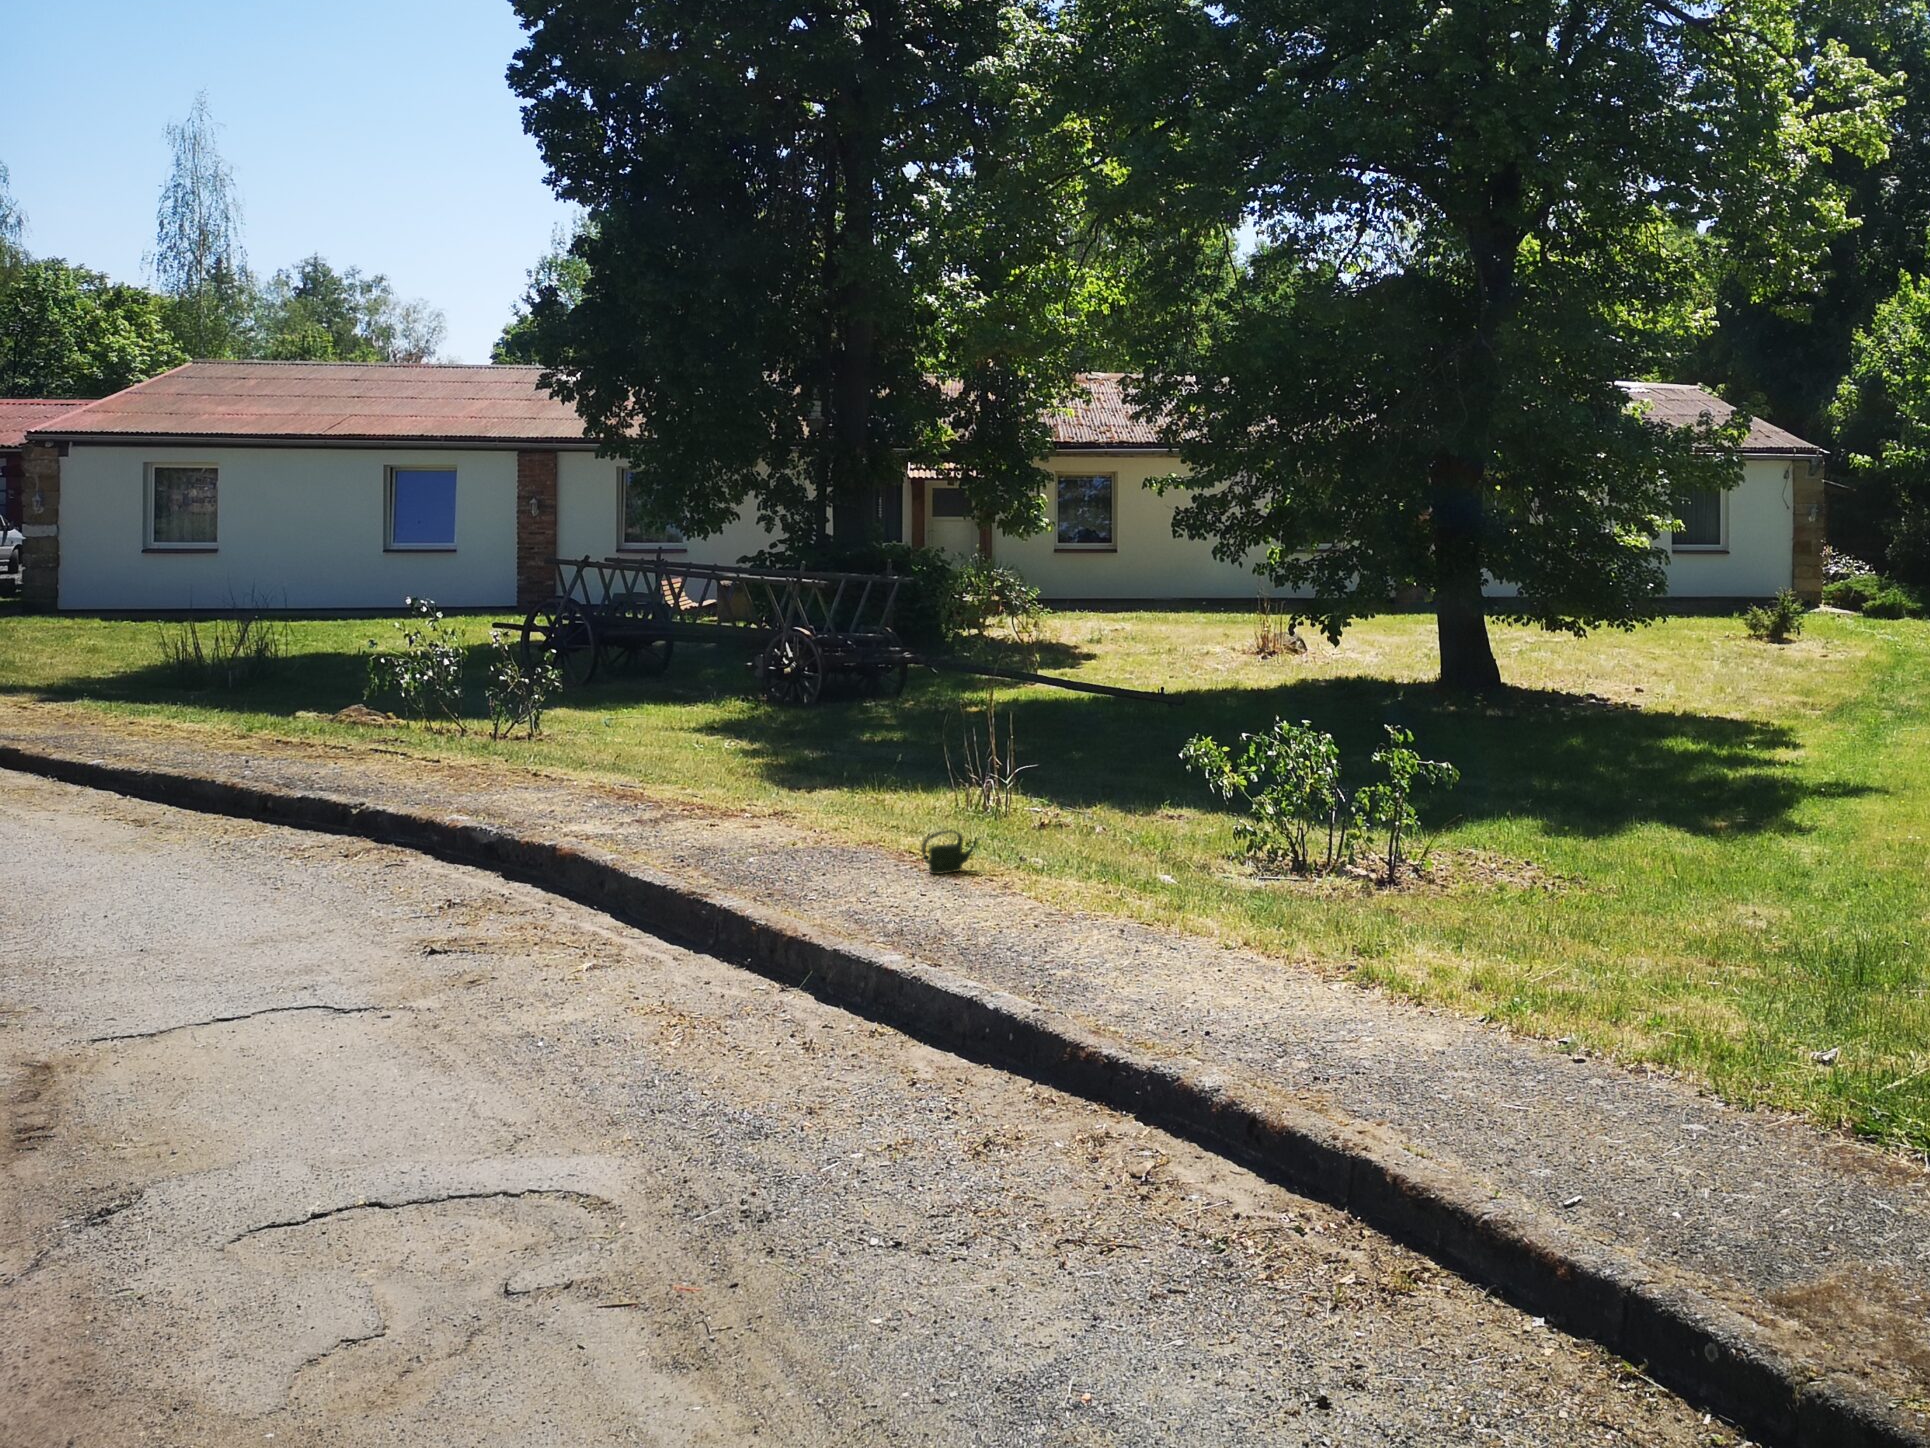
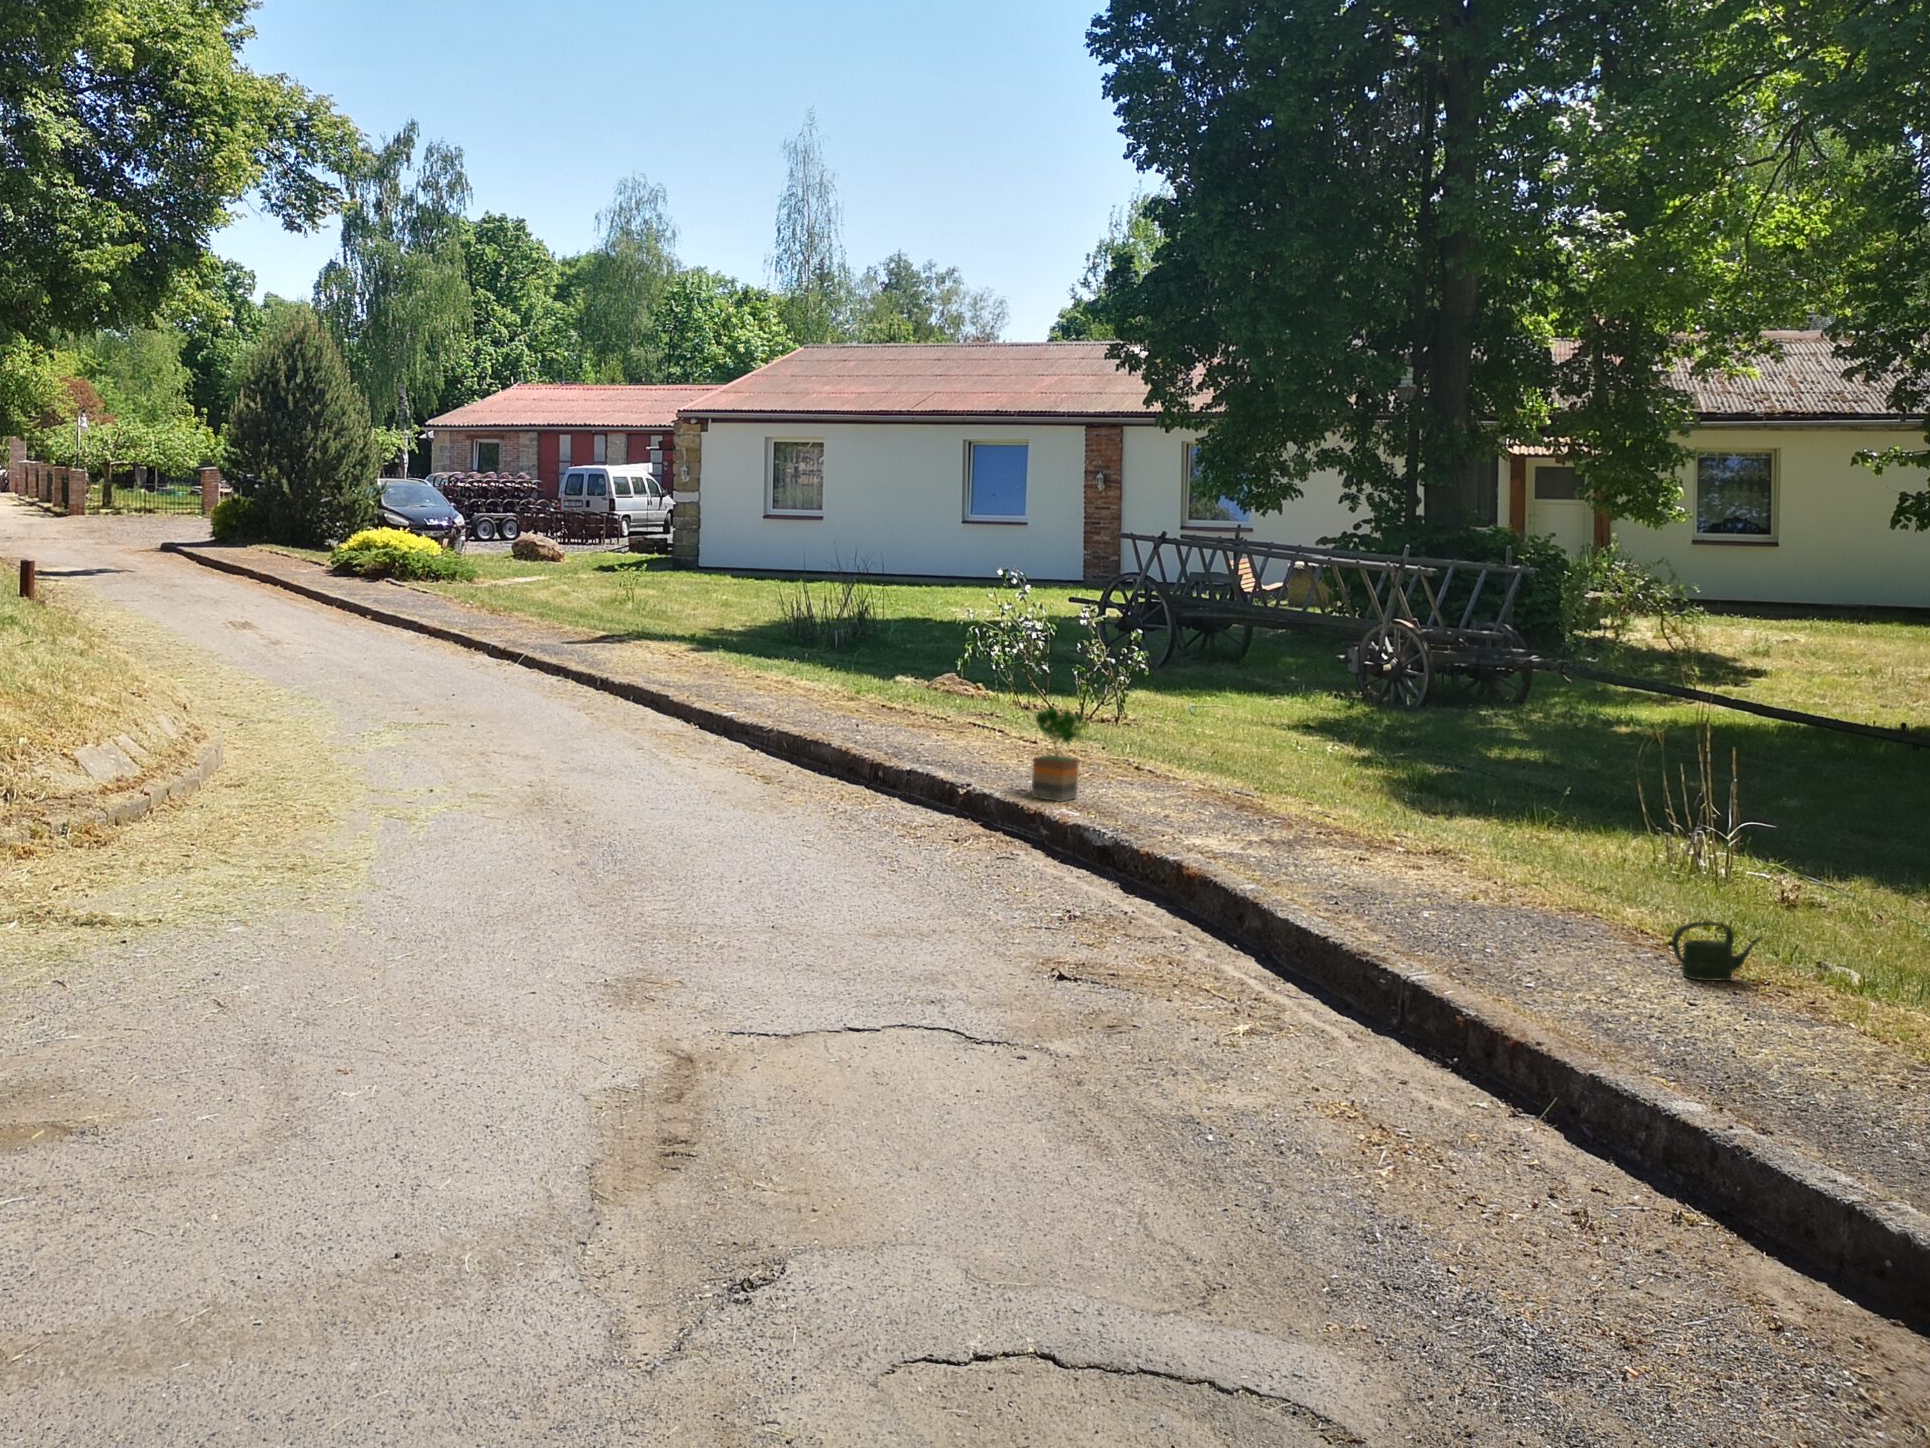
potted tree: none [426,725,486,812] -> present [1032,707,1089,802]

